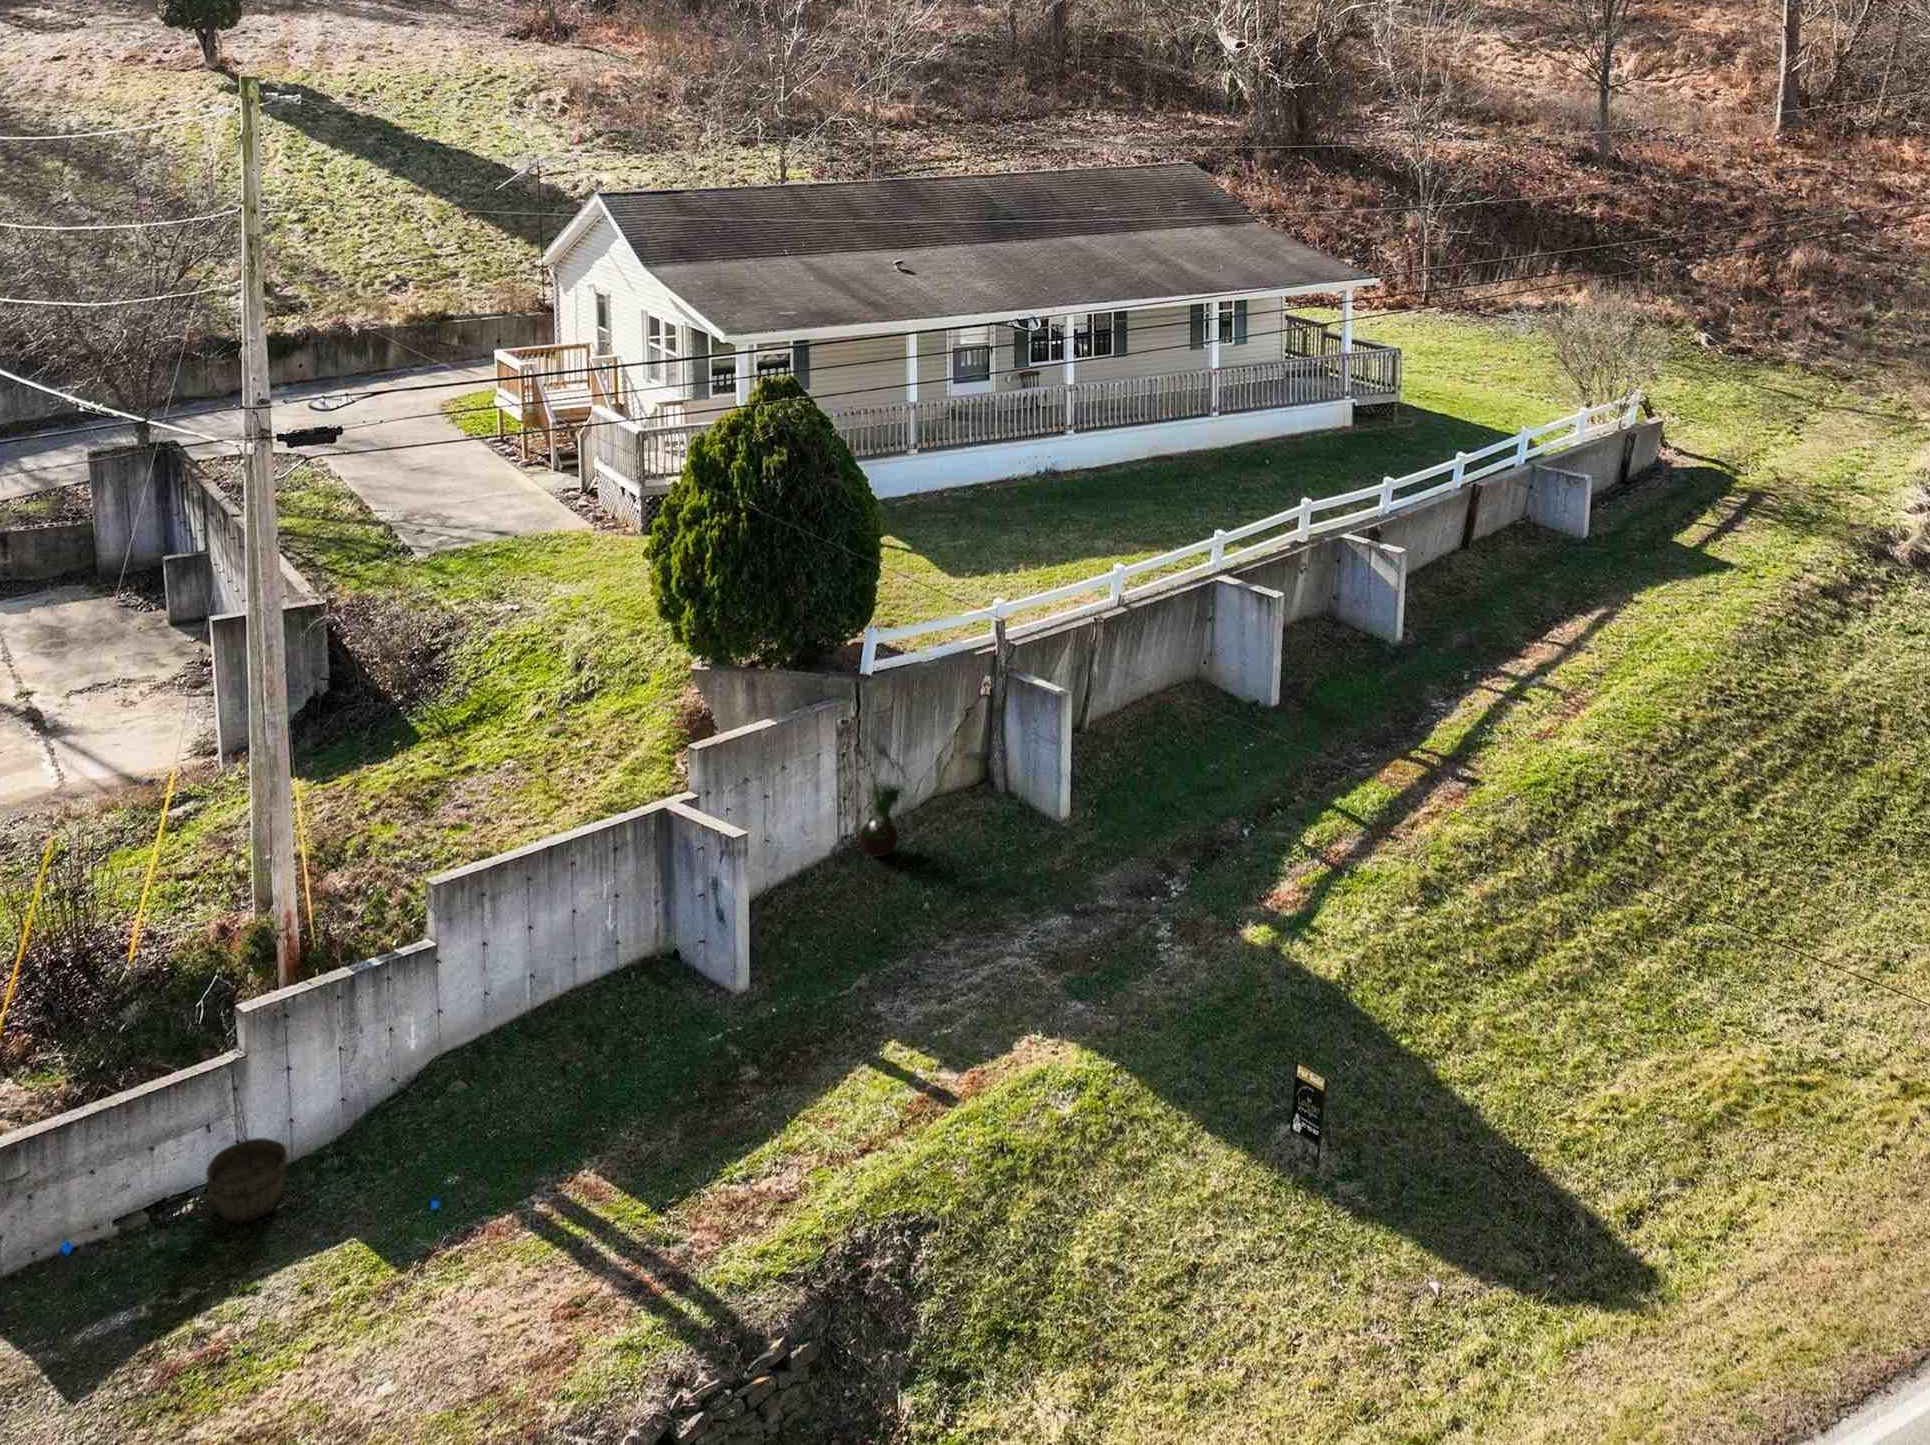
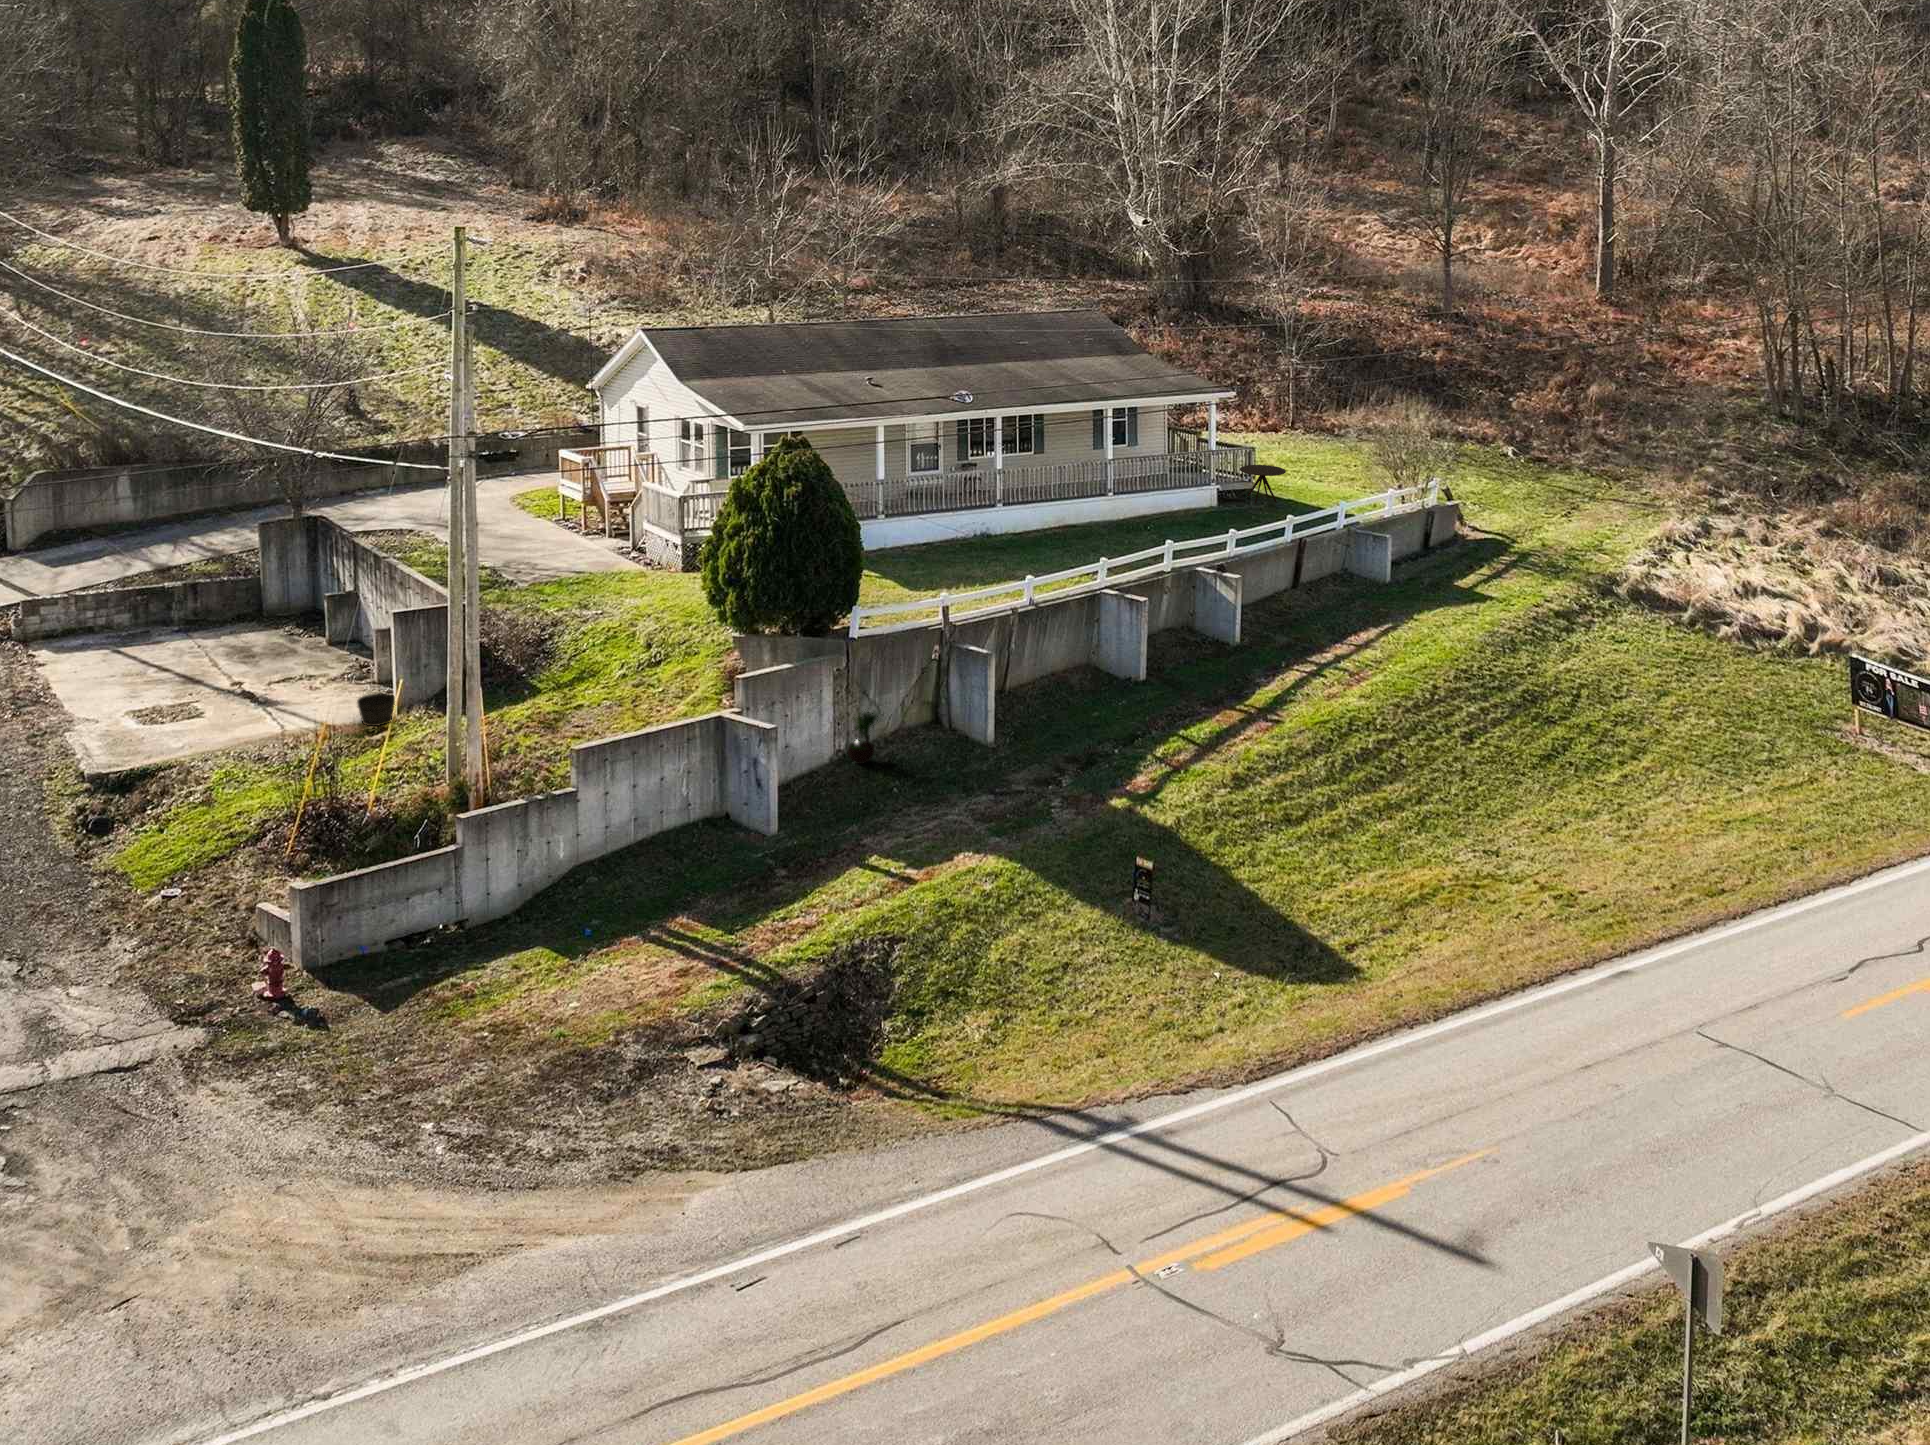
round table: none [1383,369,1443,420] -> present [1240,465,1286,503]
wooden bucket: present [206,1138,287,1222] -> present [357,693,395,726]

